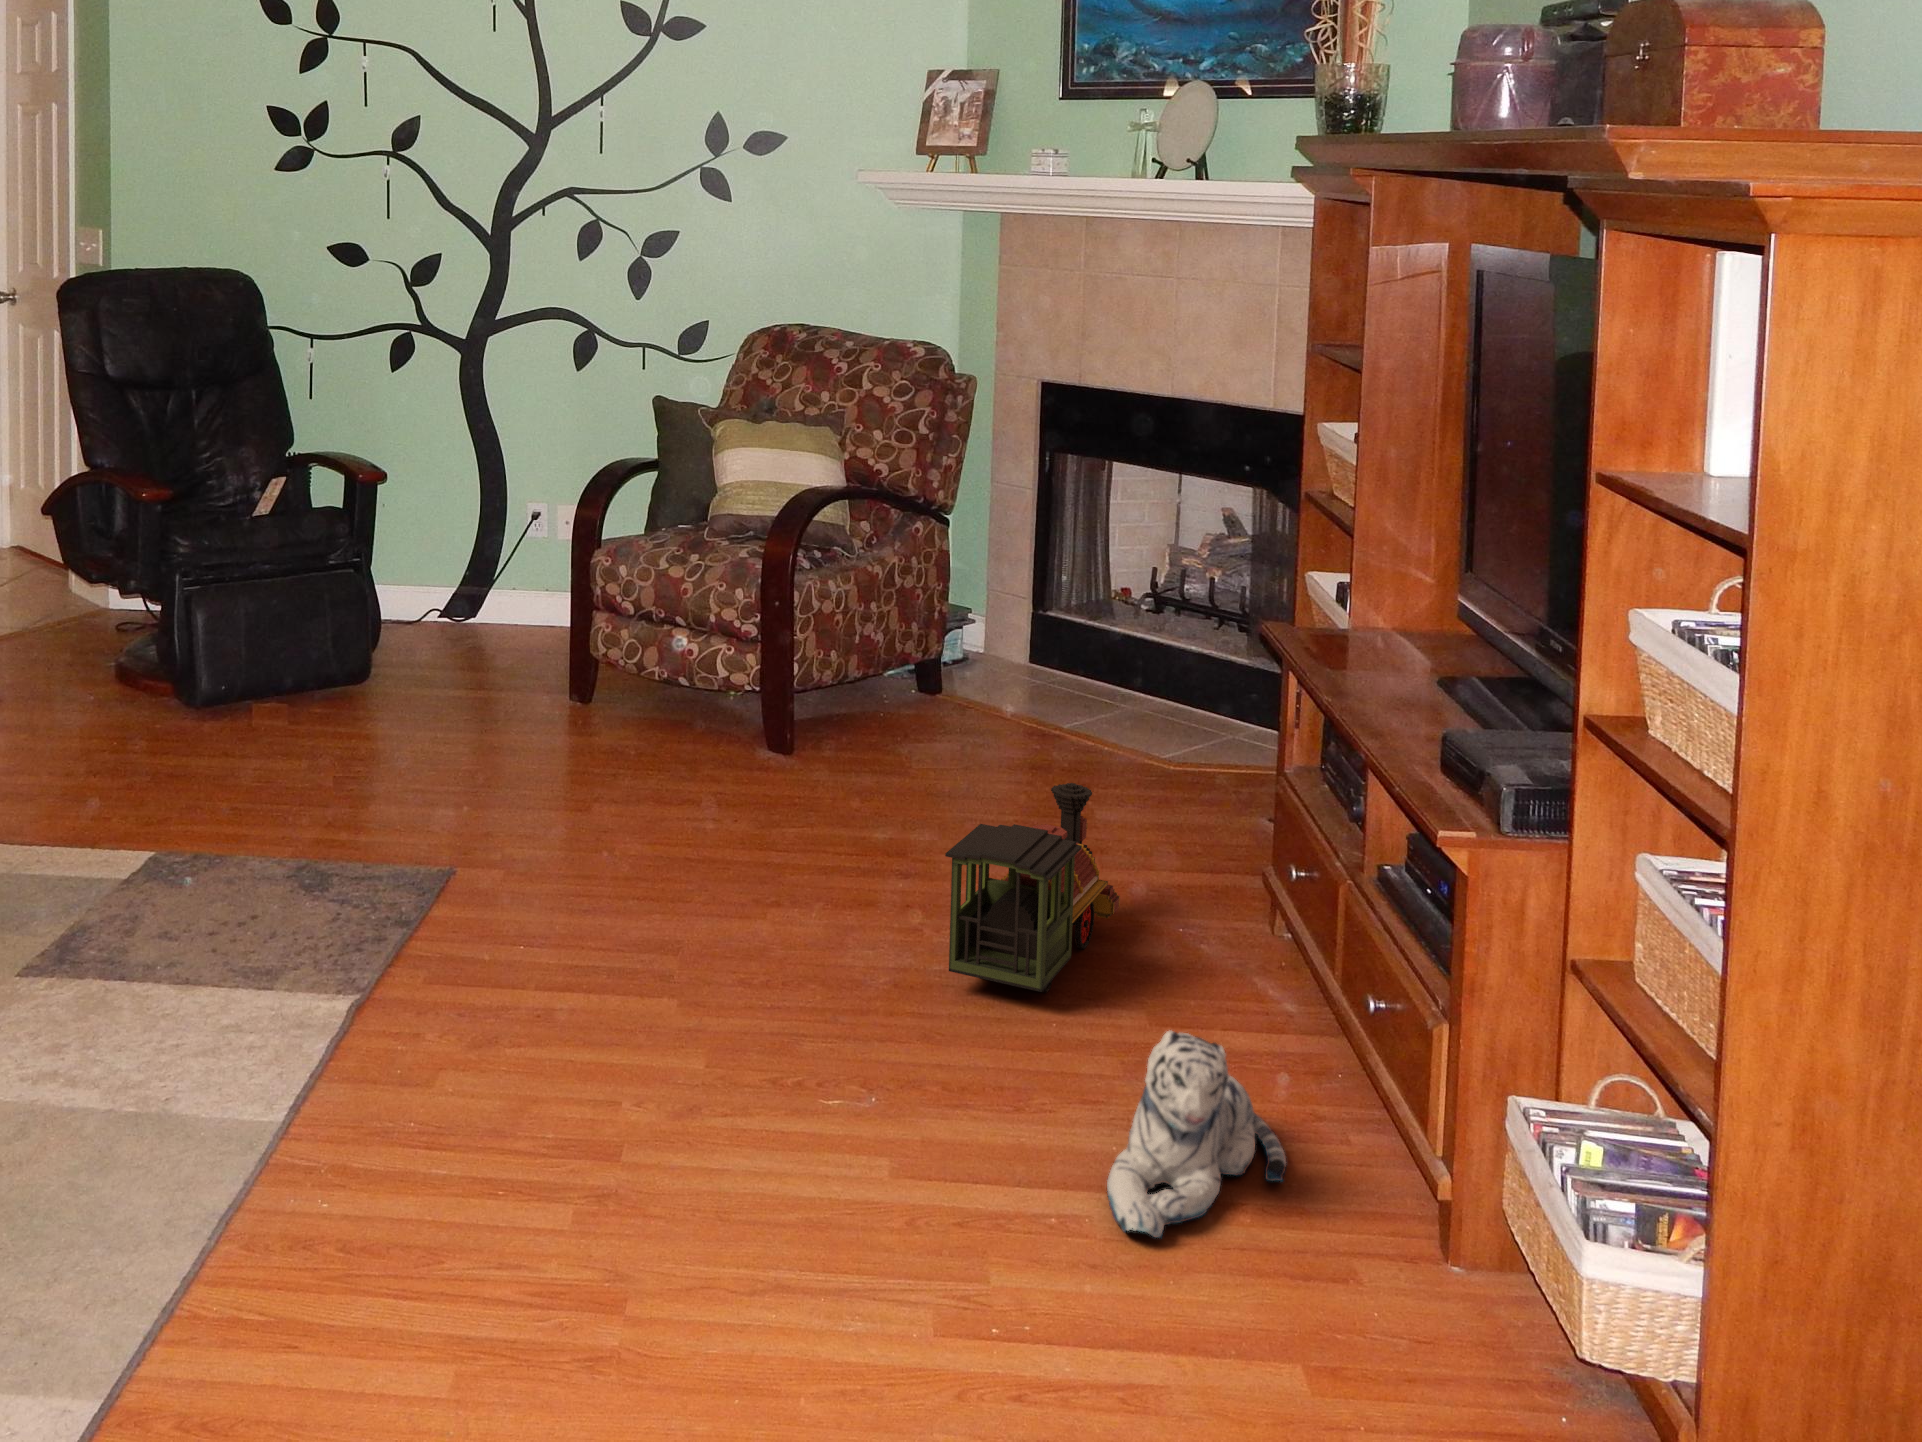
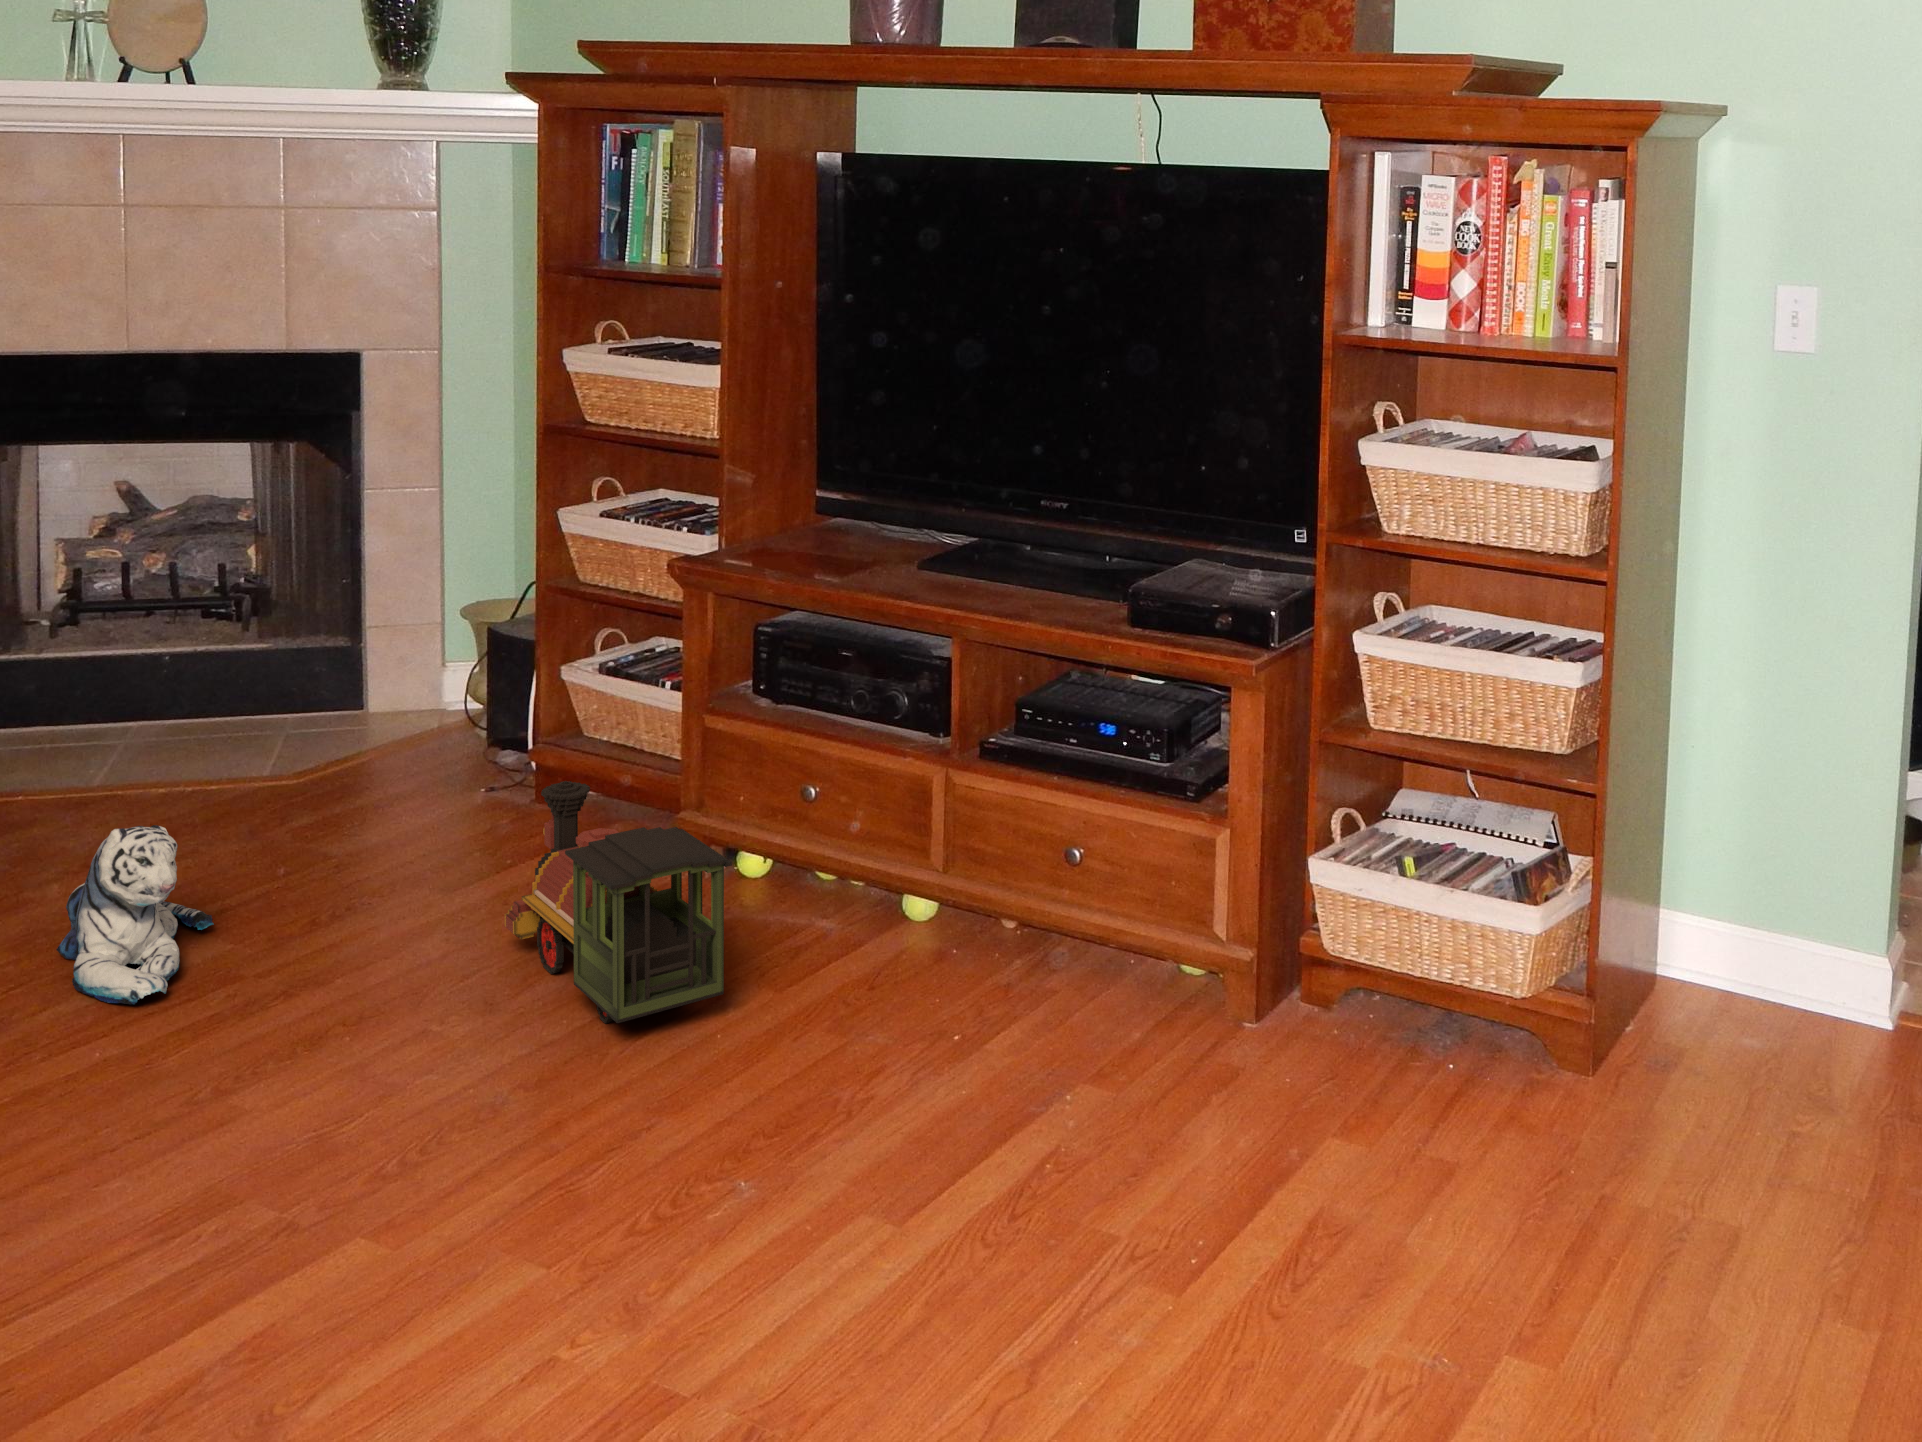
plush toy: present [1107,1031,1286,1238] -> present [56,825,214,1004]

